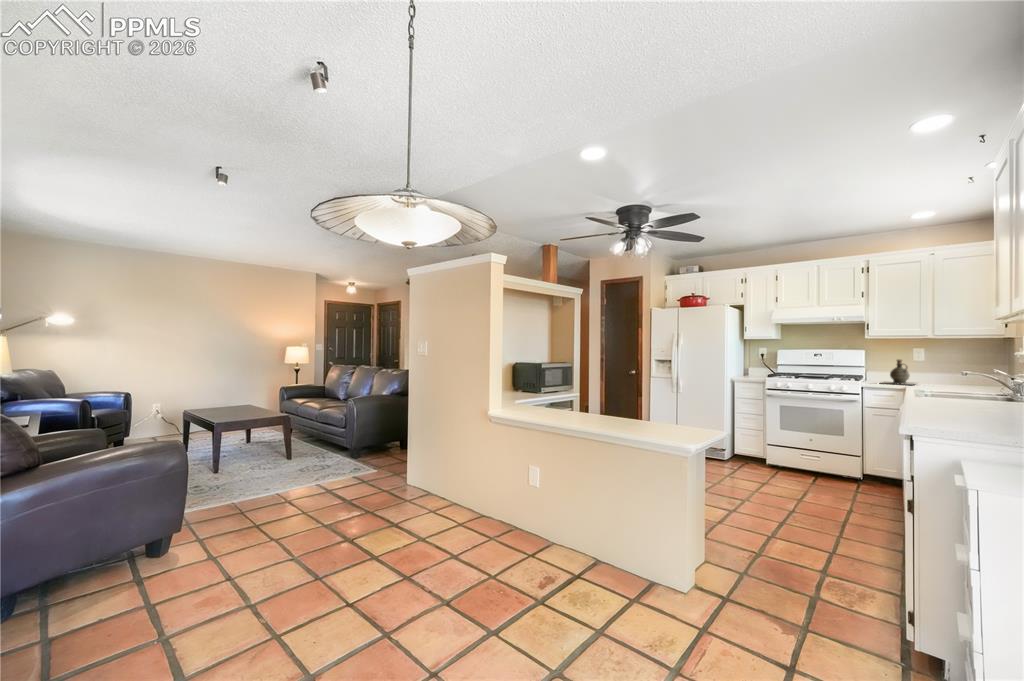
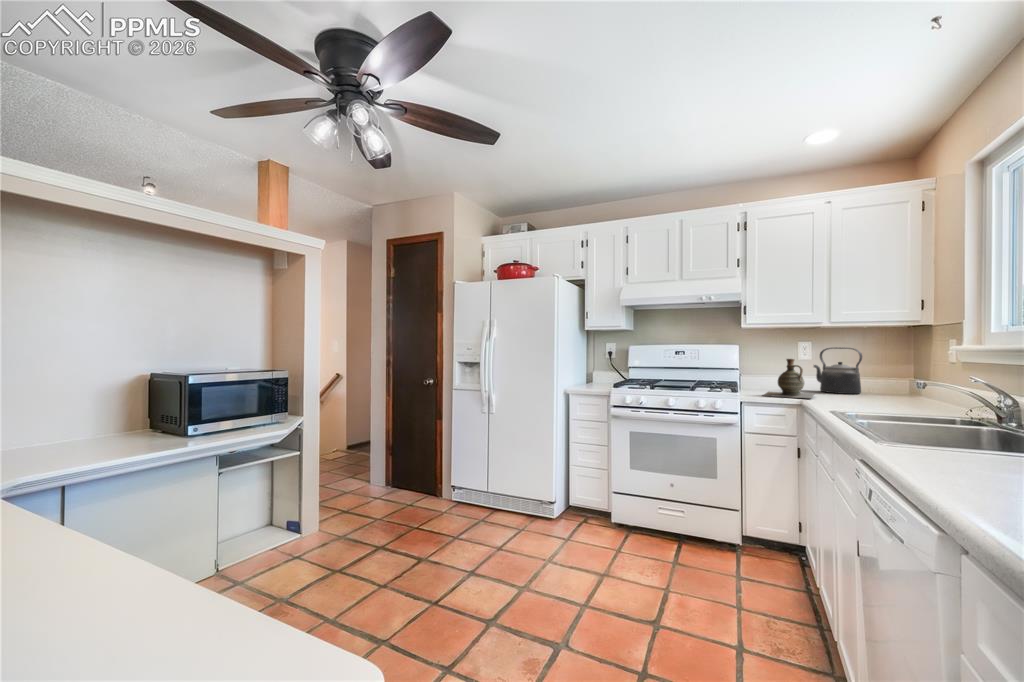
kettle: none [925,353,961,385] -> present [814,347,862,394]

